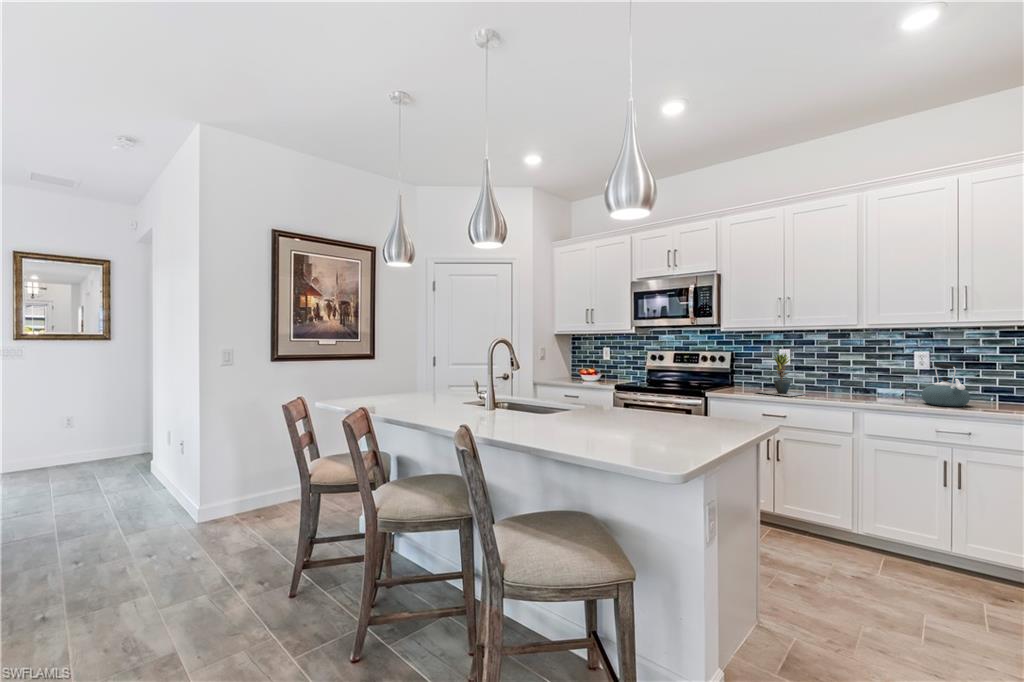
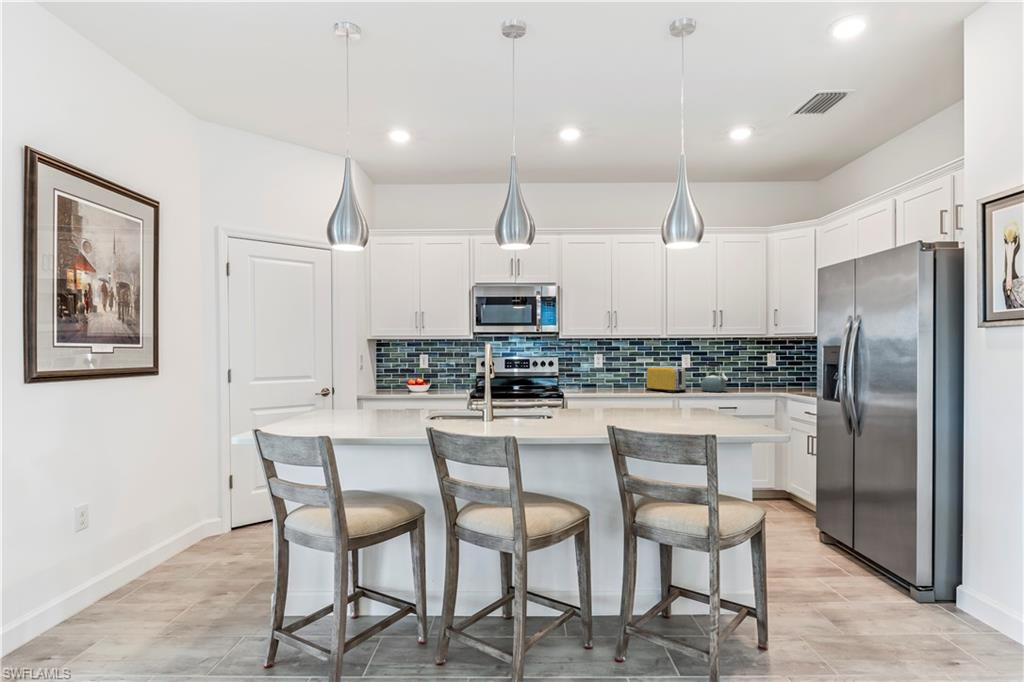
potted plant: present [757,354,807,396] -> none [596,358,630,392]
toaster: none [835,366,889,402] -> present [647,366,686,392]

